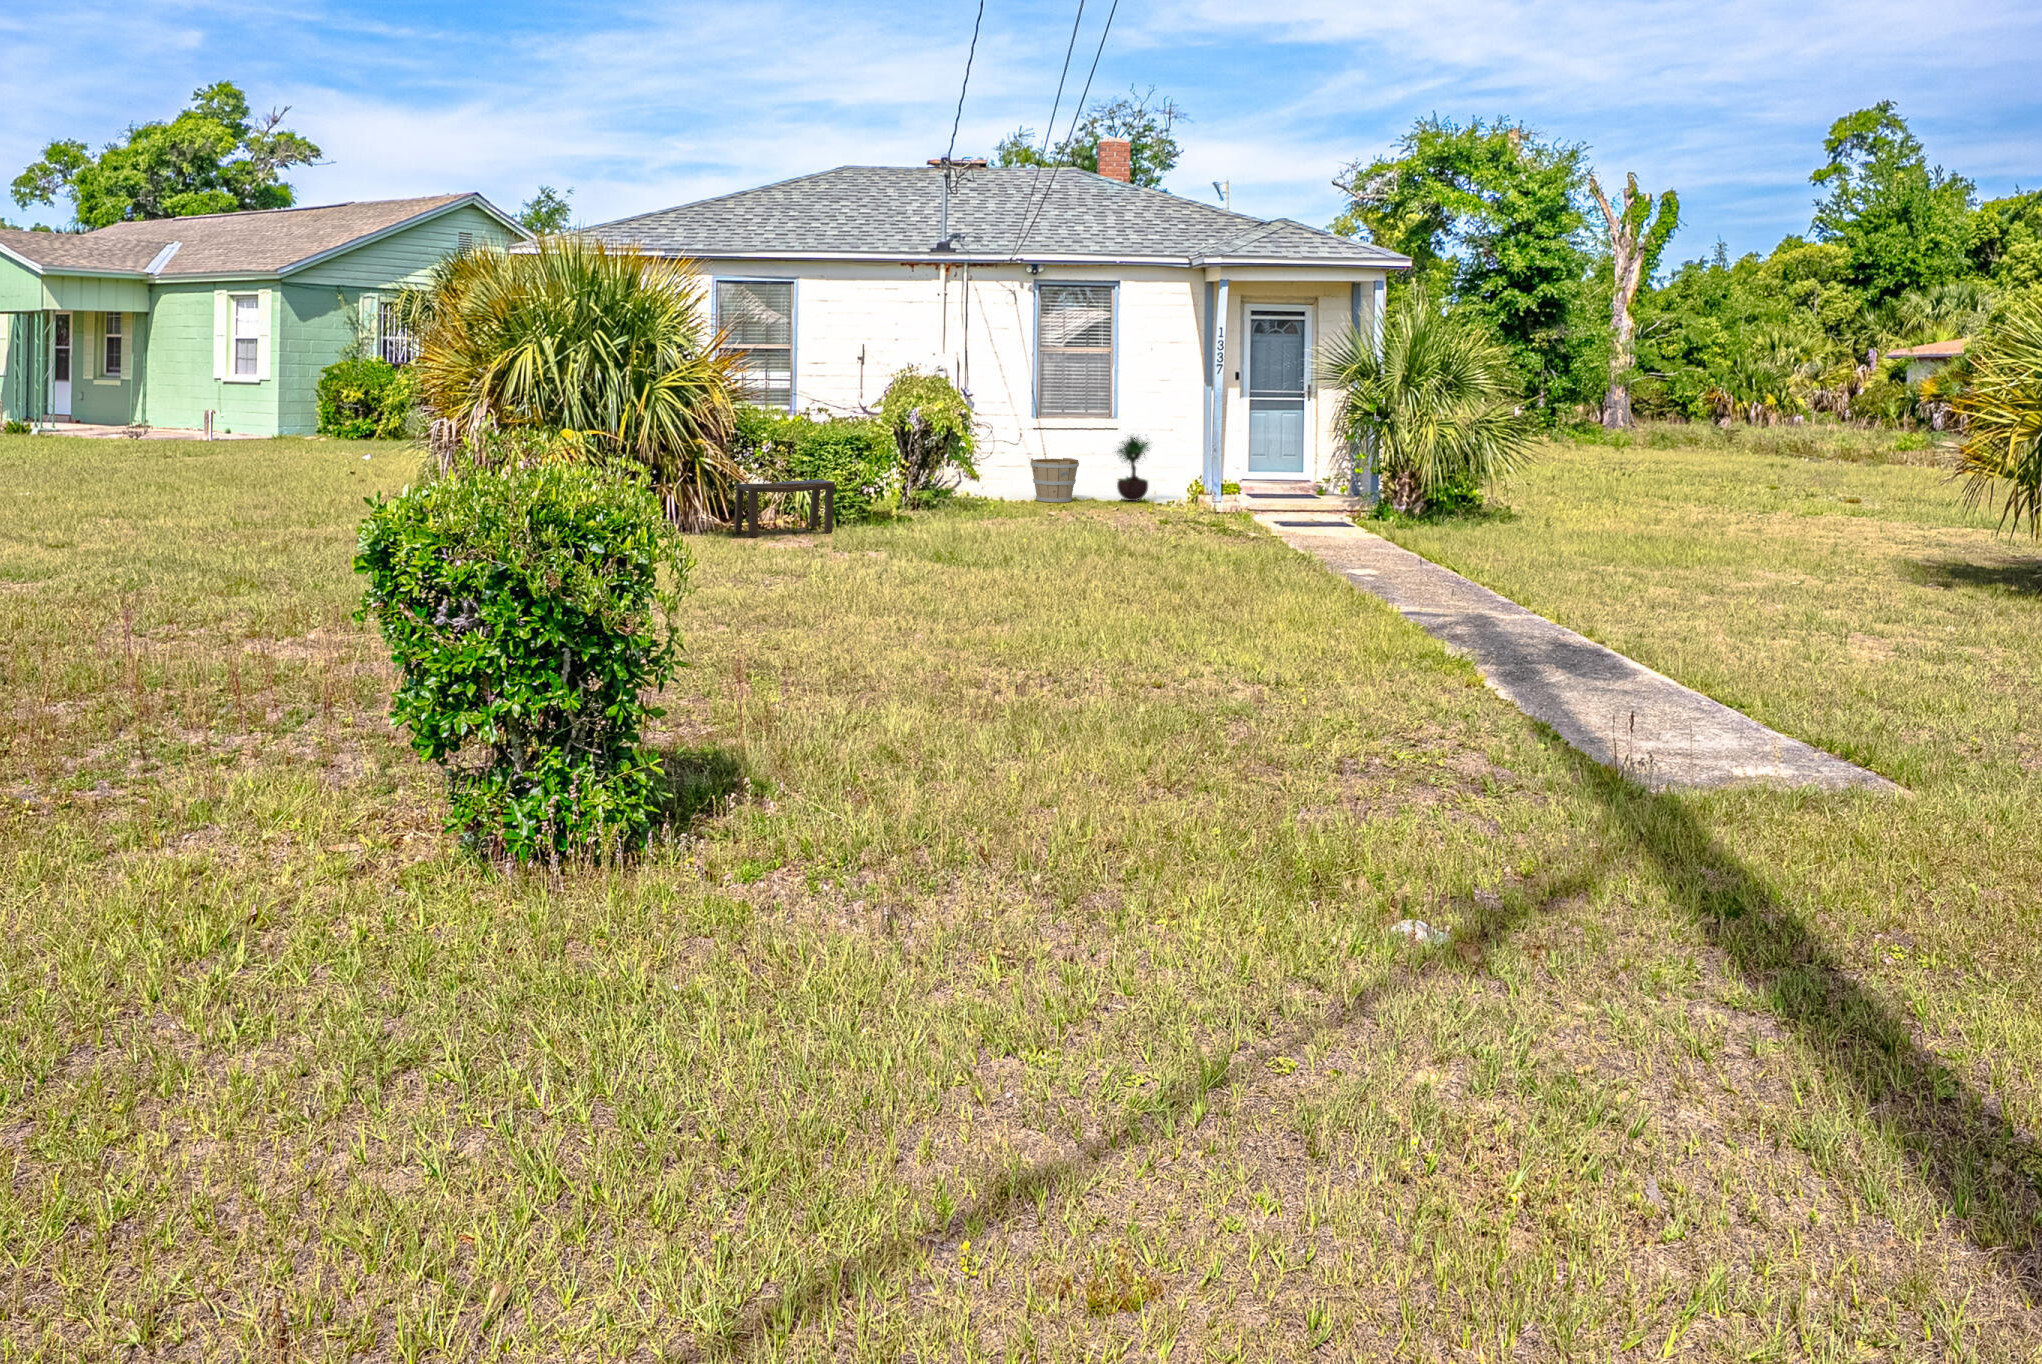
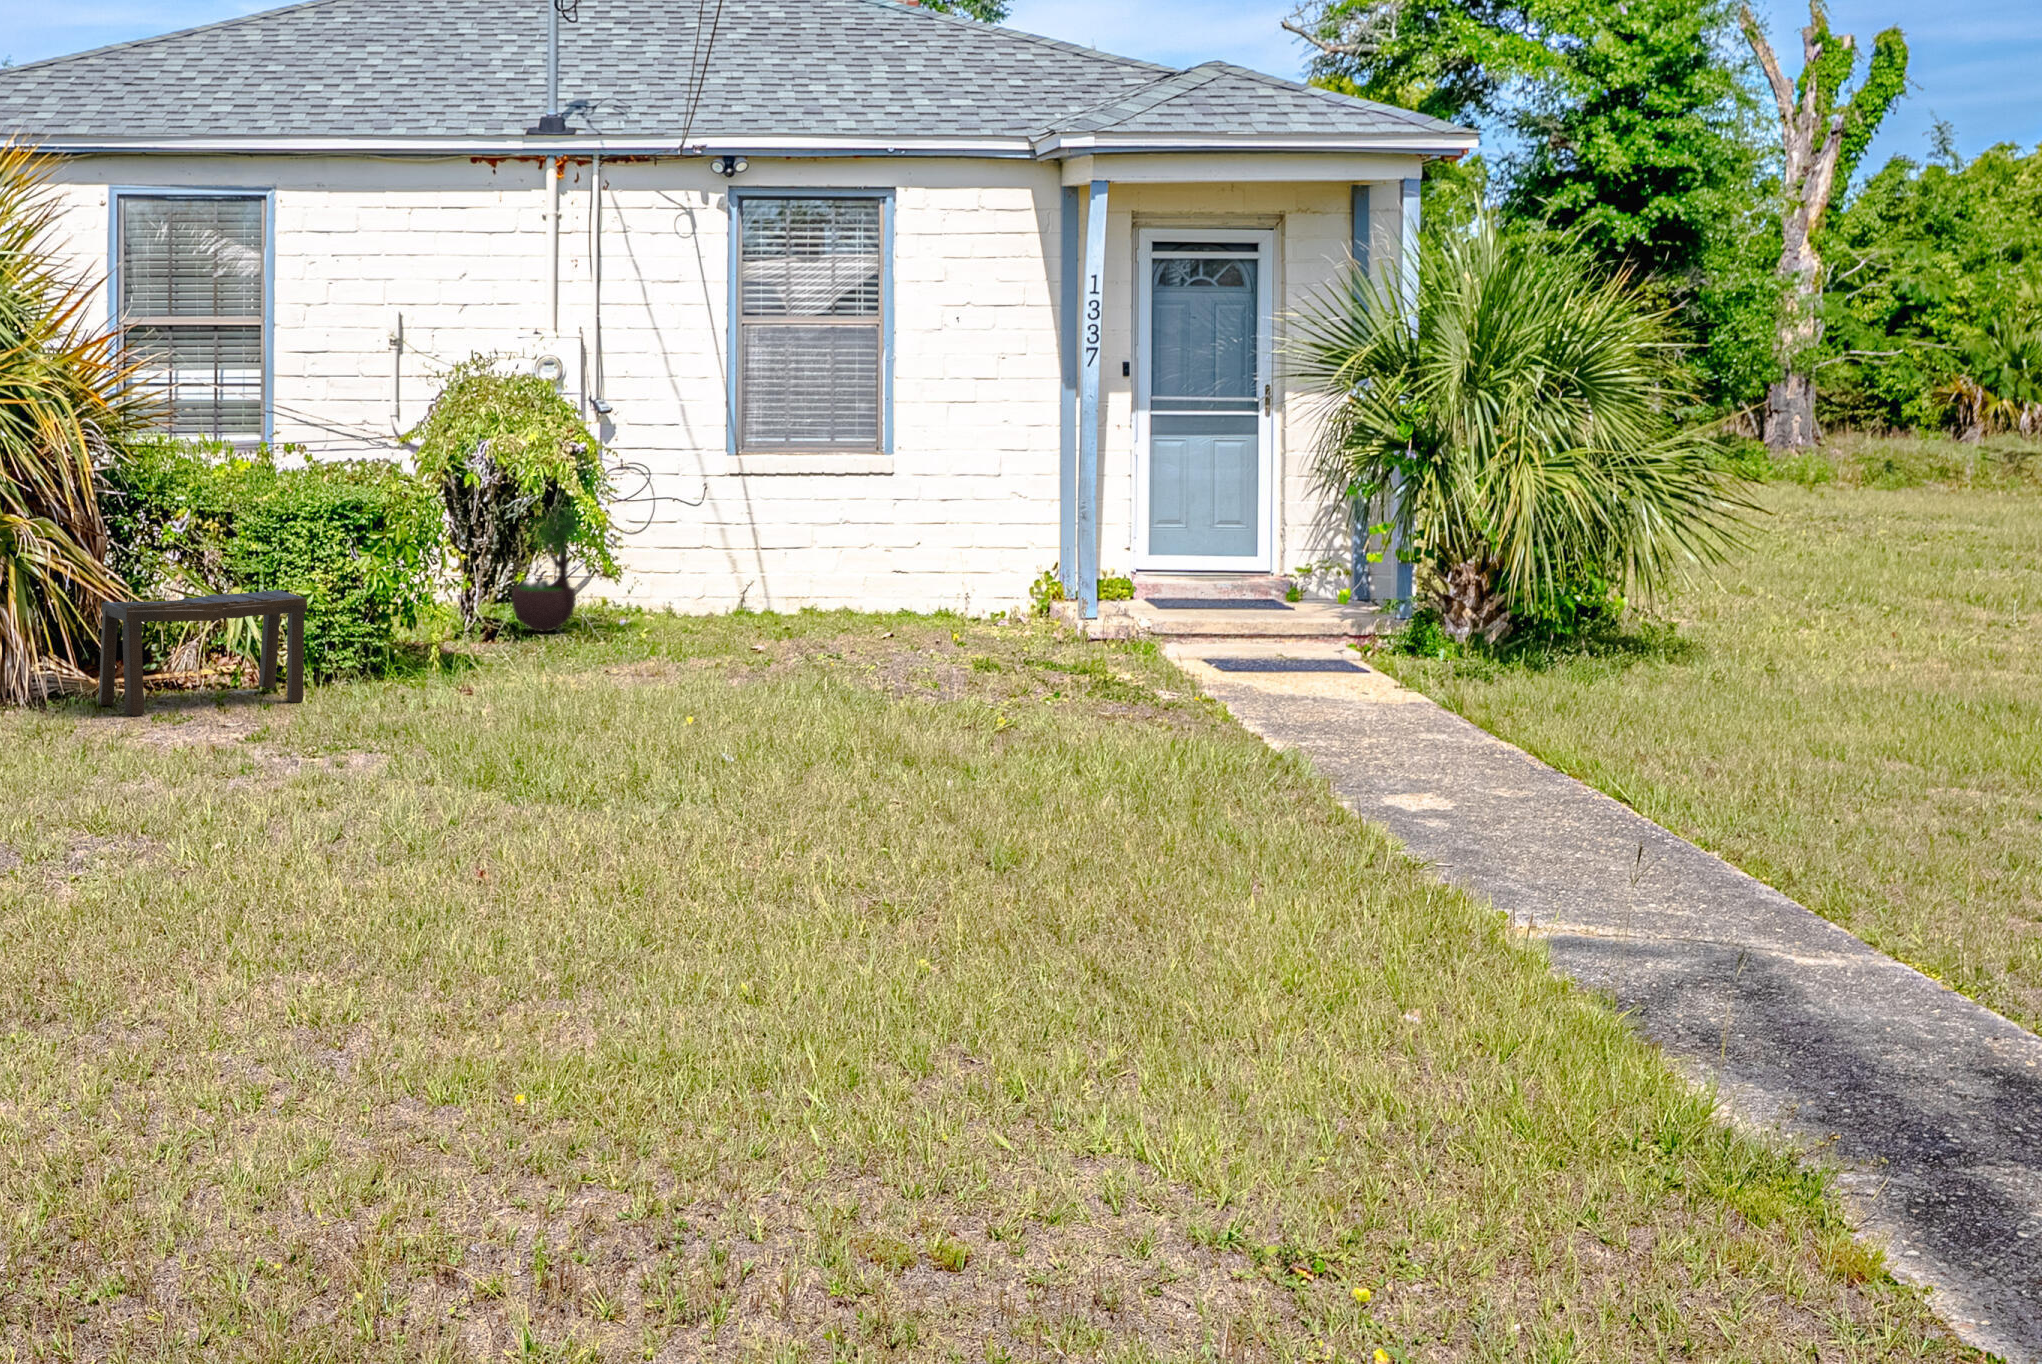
potted tree: present [1117,437,1150,501] -> present [512,506,579,632]
wooden bucket: present [1030,458,1079,503] -> none [721,532,817,622]

